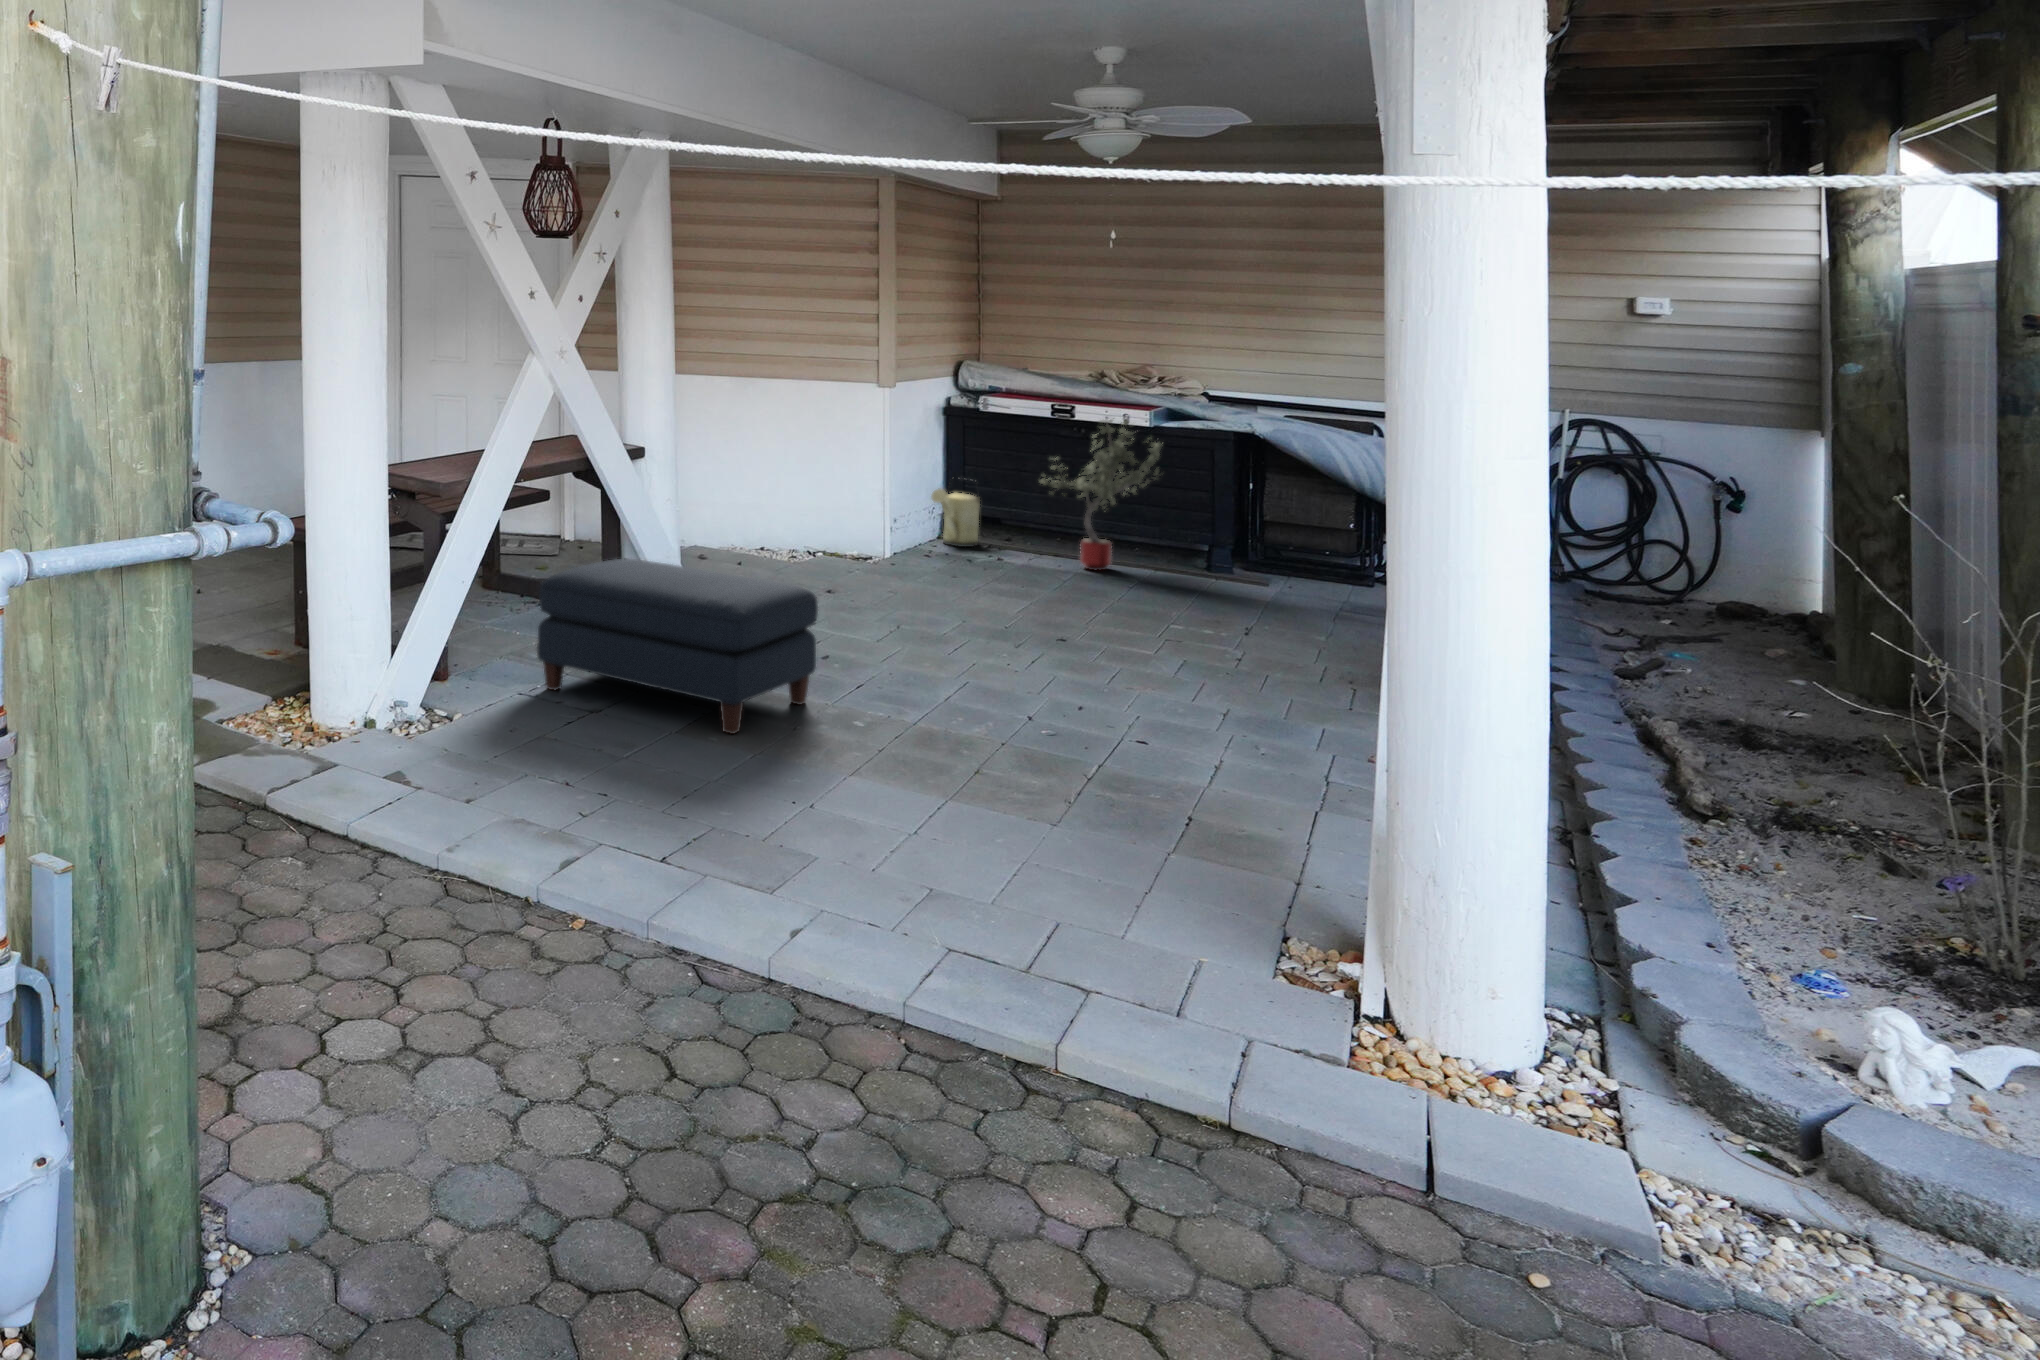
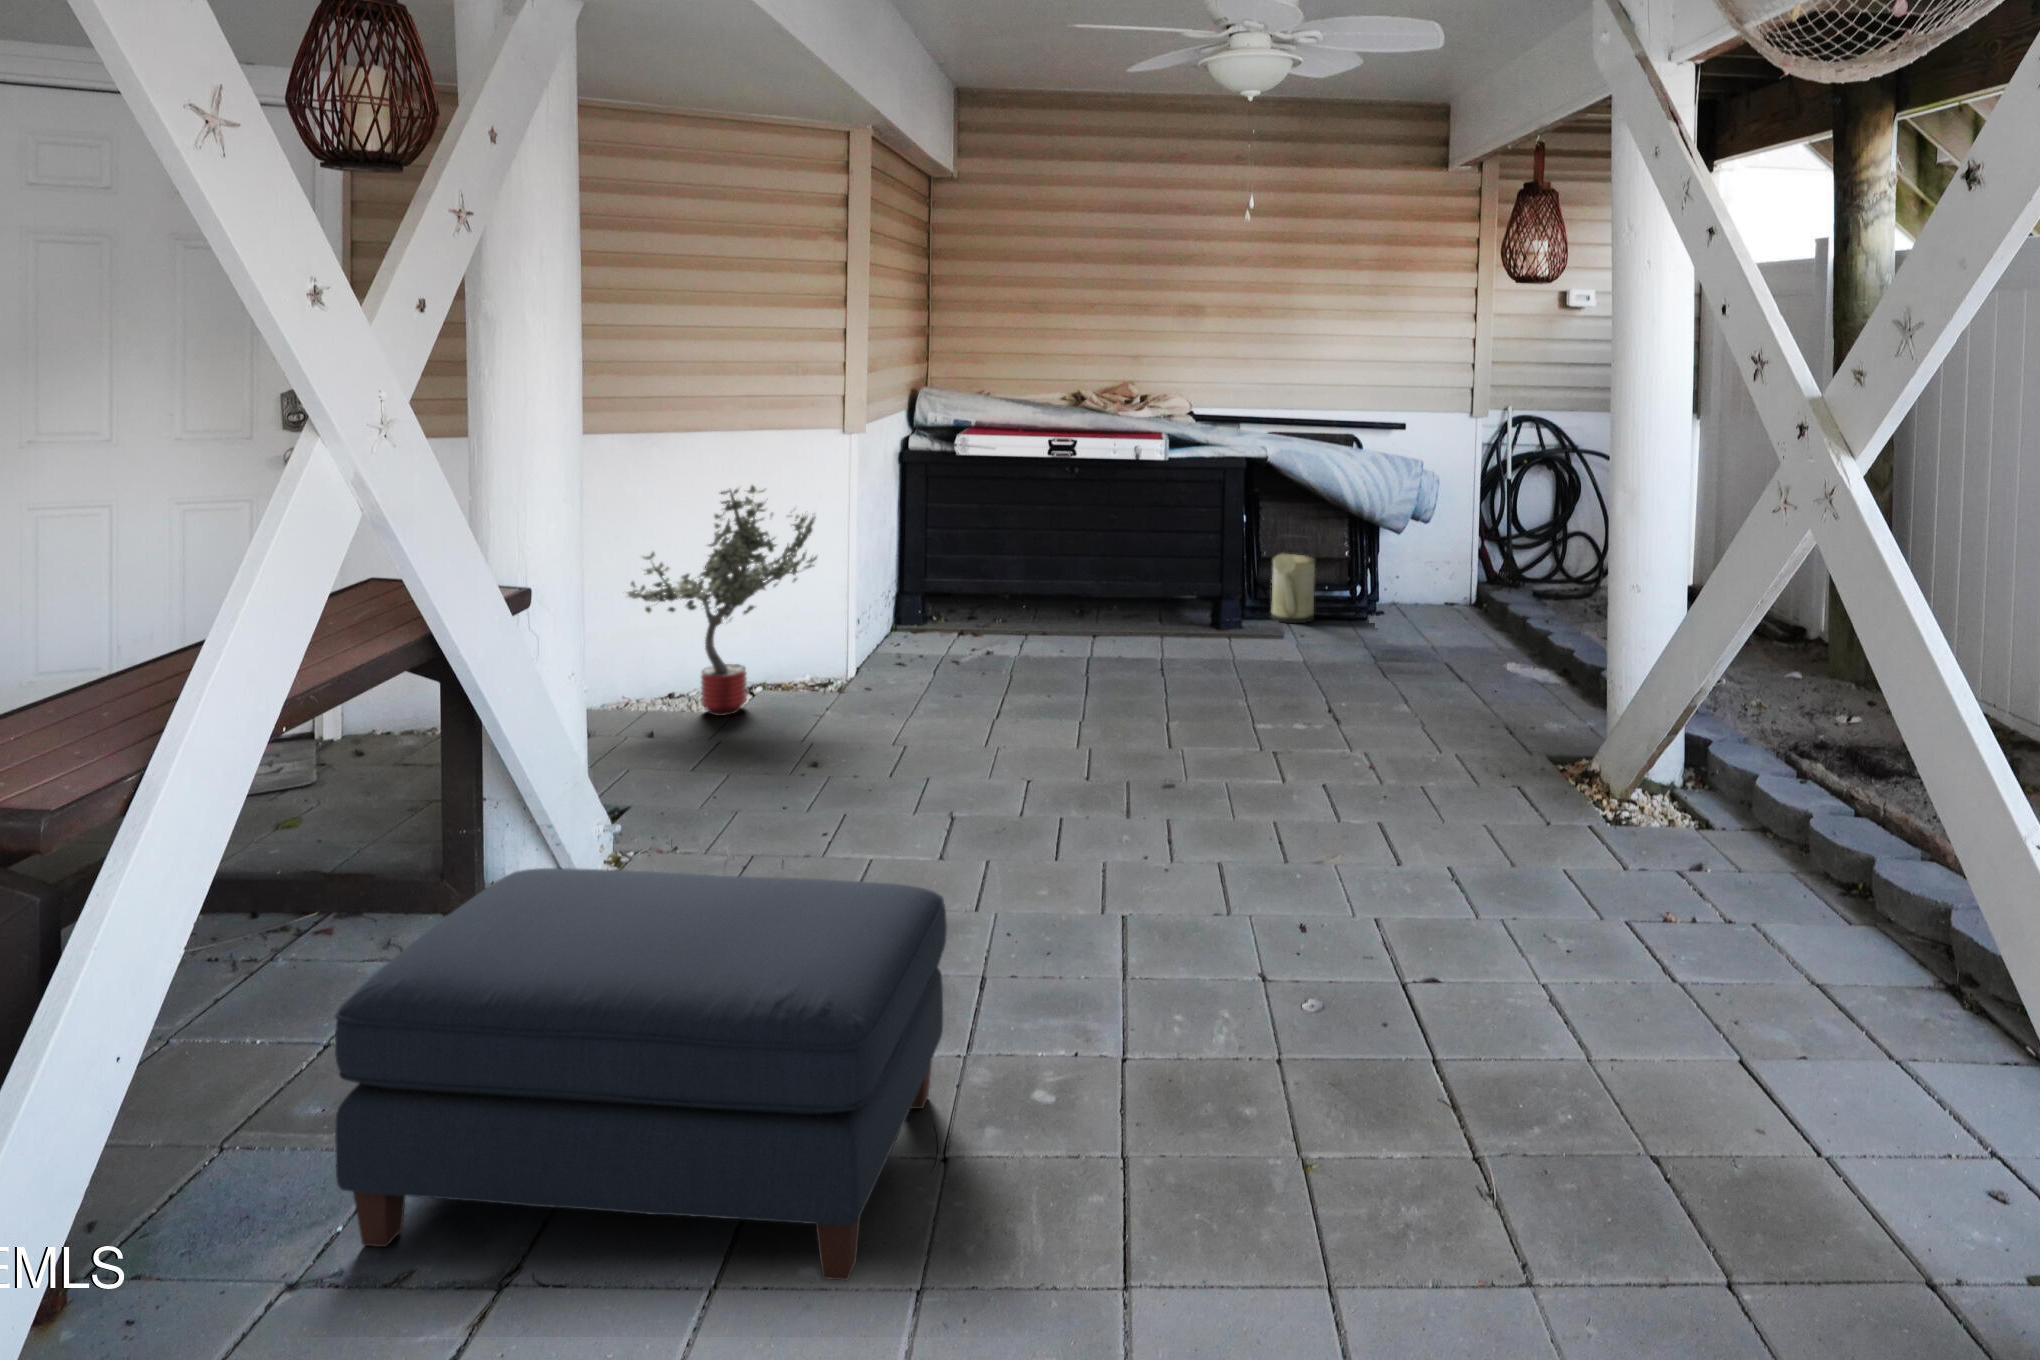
potted tree: present [1040,420,1163,570] -> present [627,485,817,716]
watering can: present [931,488,980,547] -> present [1271,554,1316,623]

